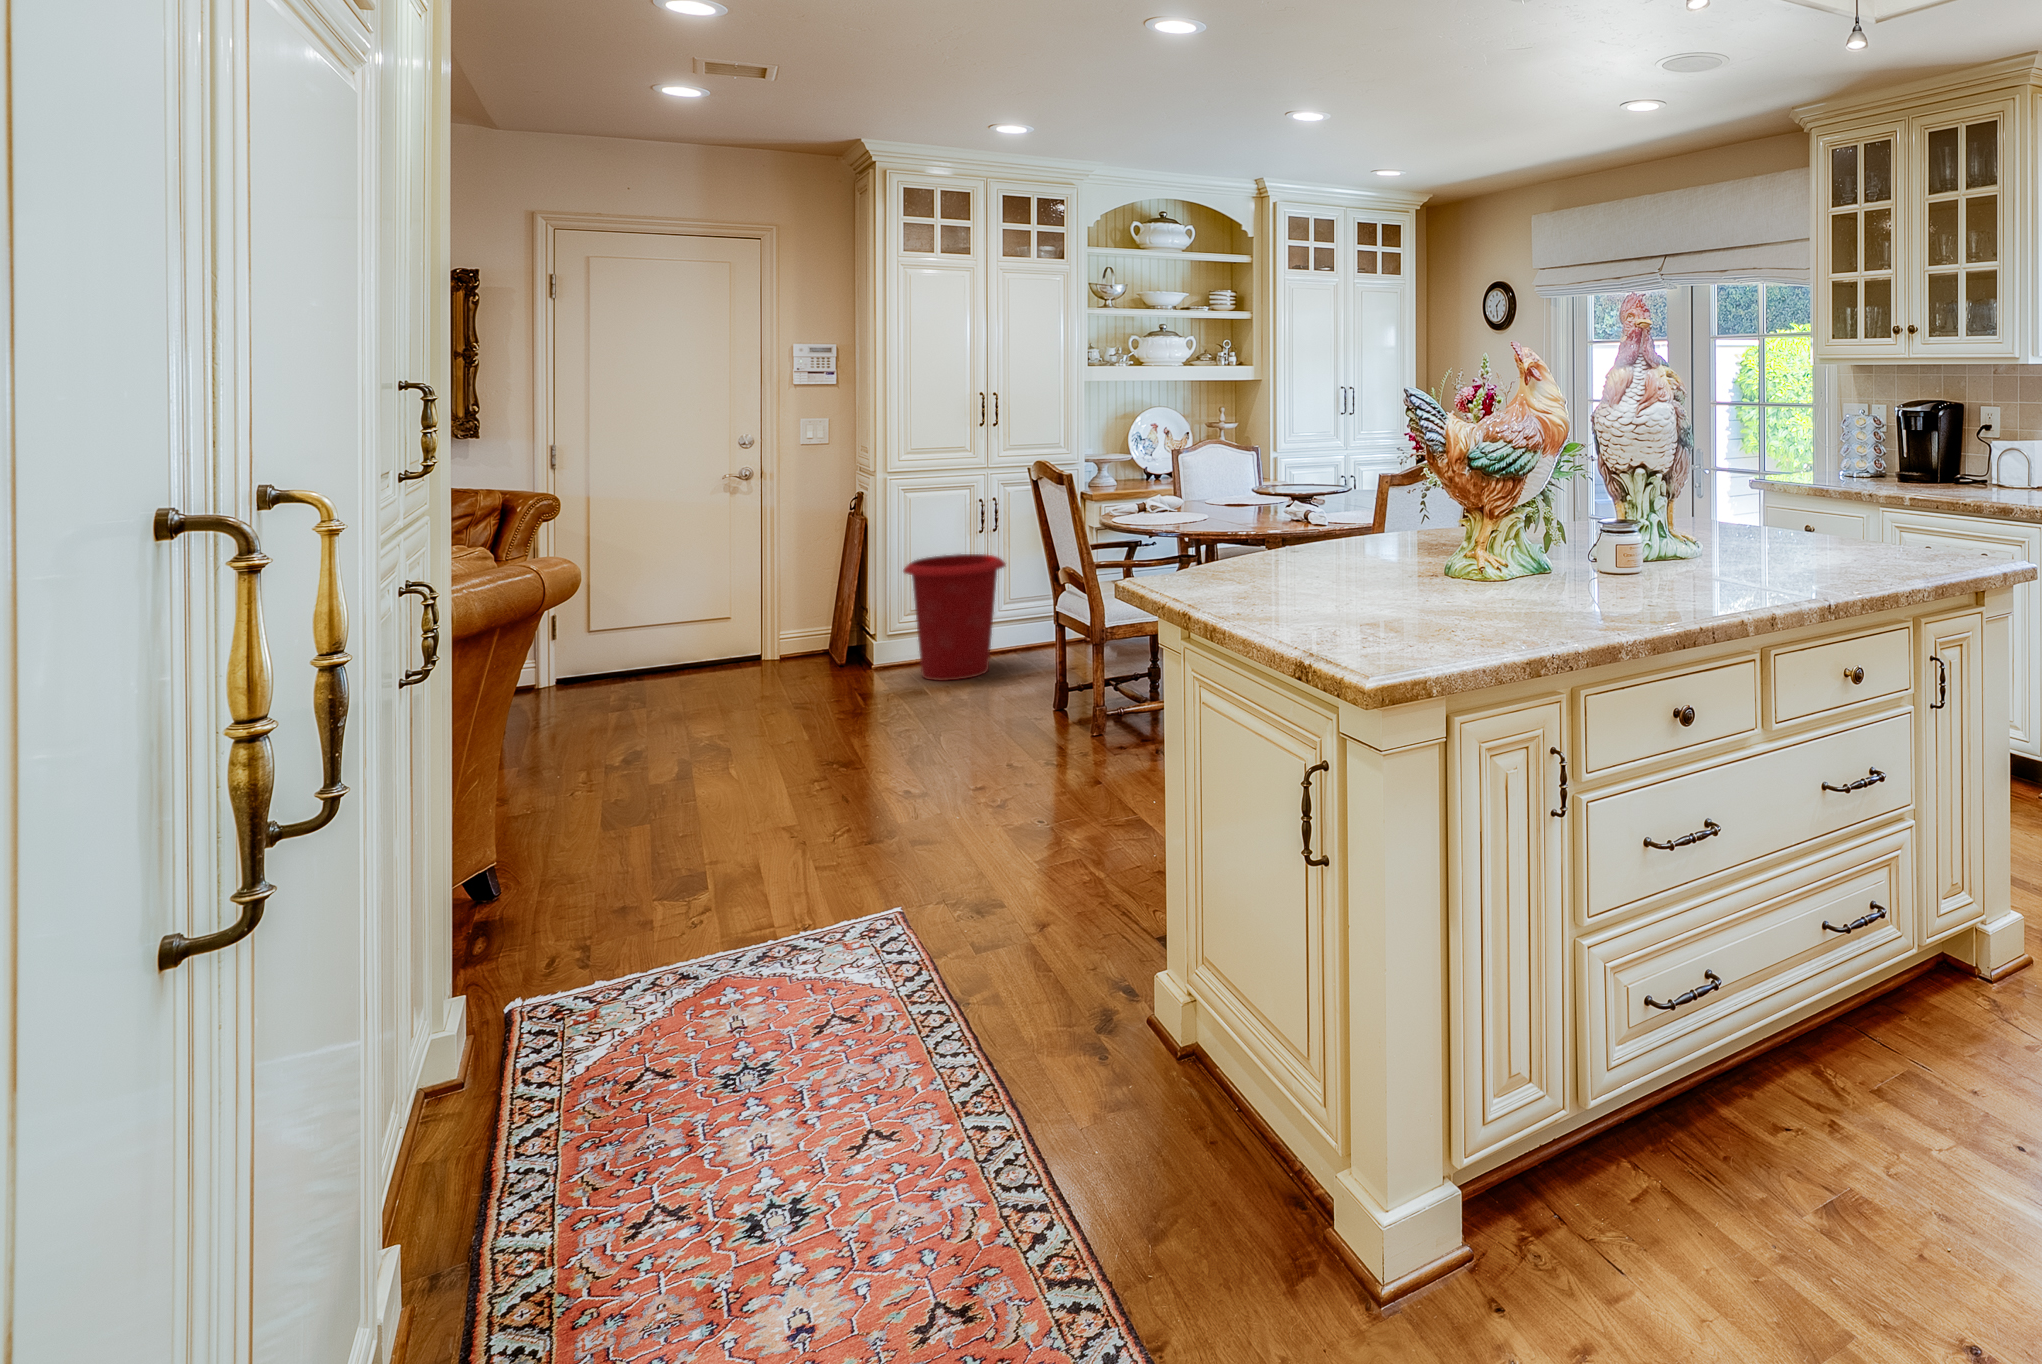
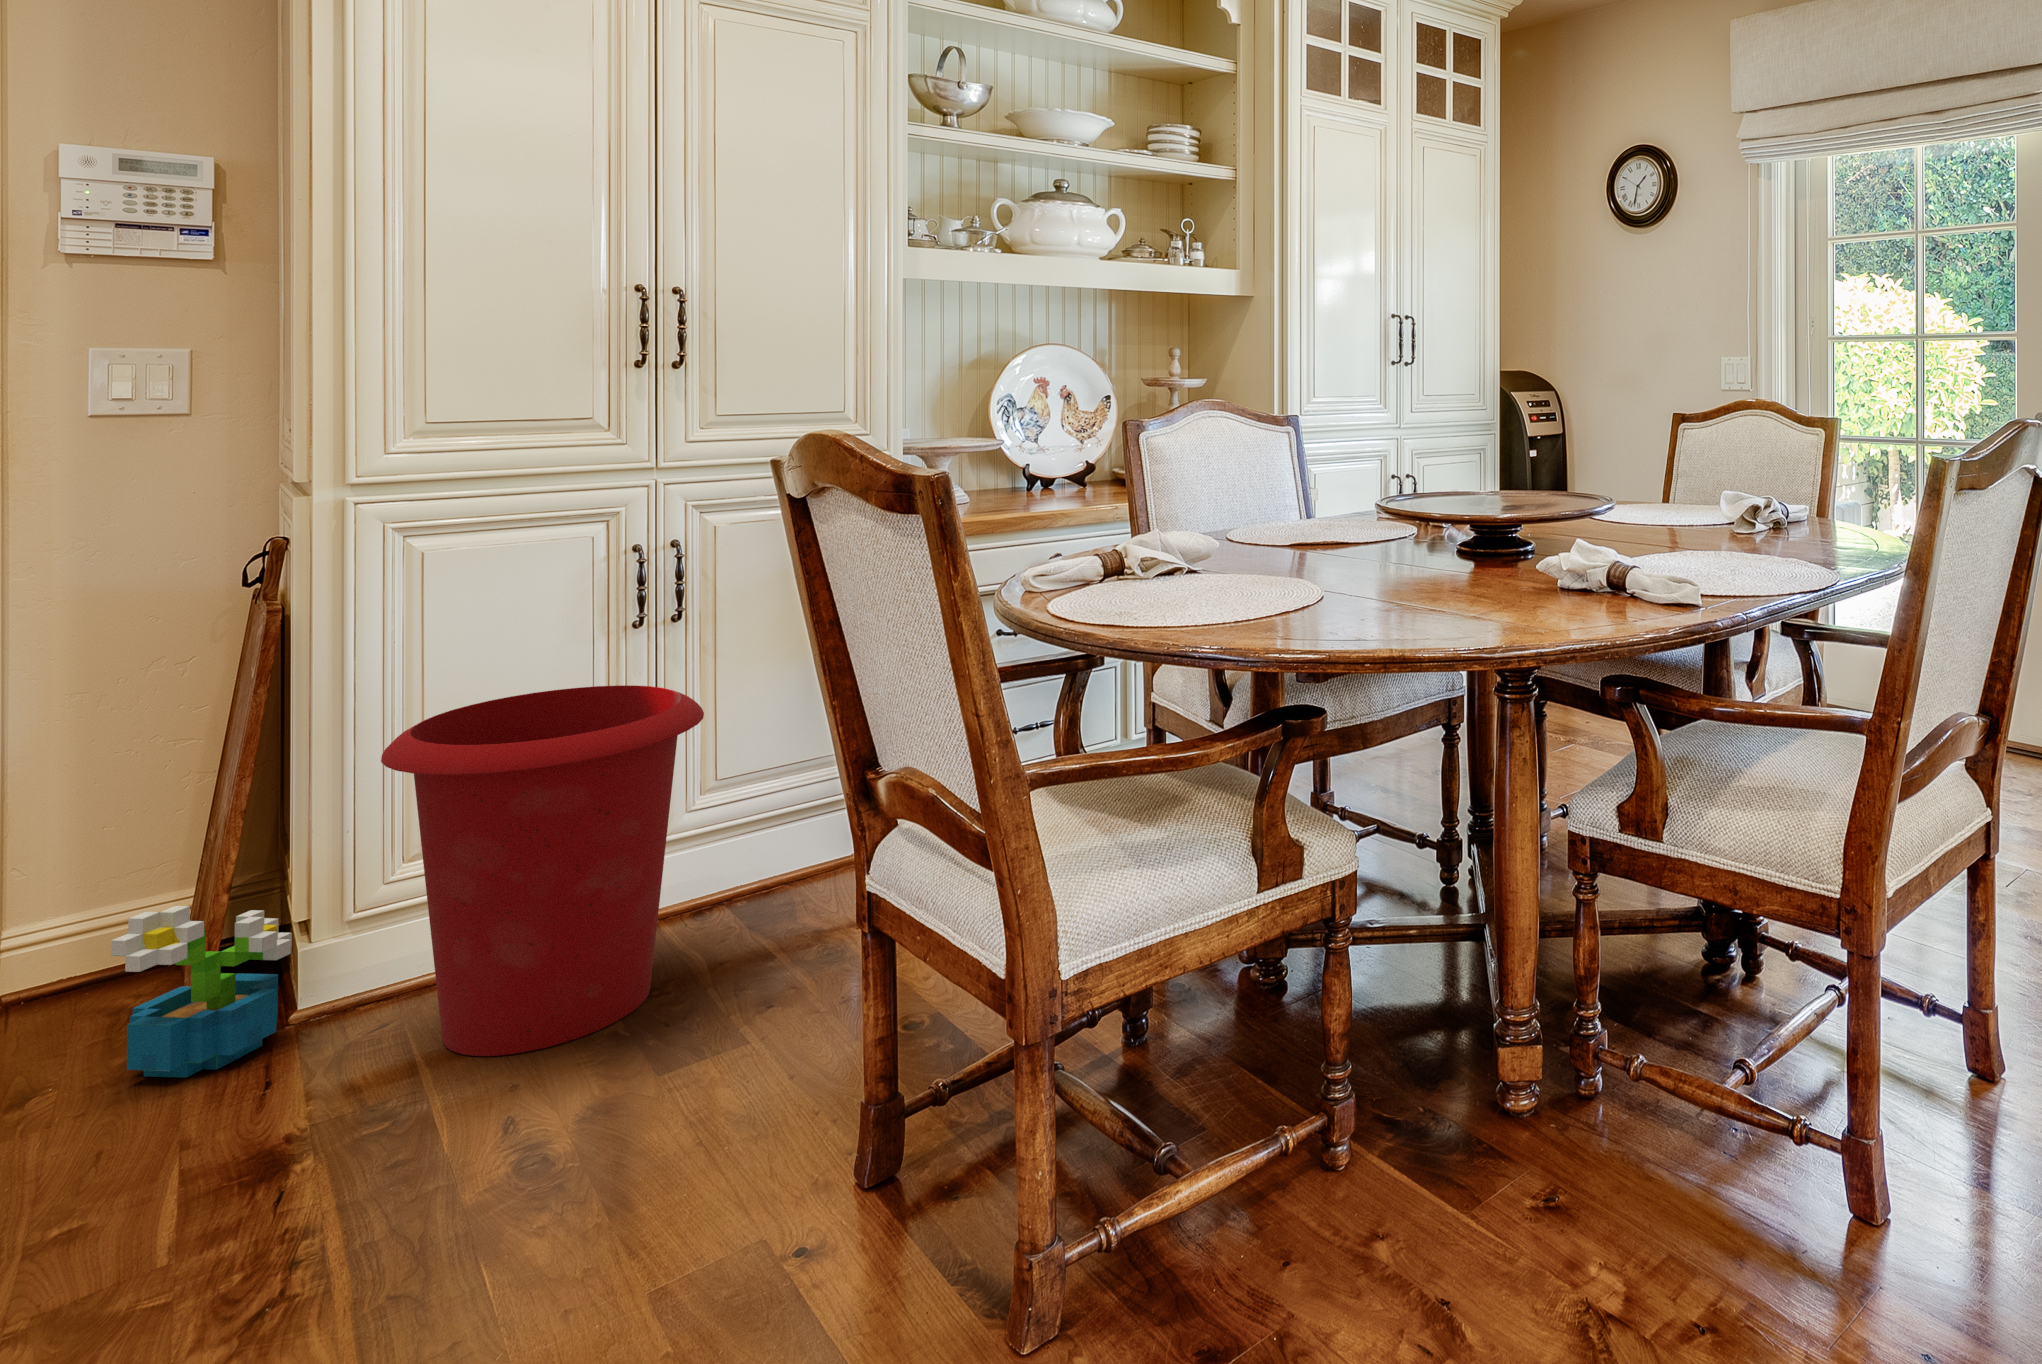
decorative plant: none [826,620,874,679] -> present [111,906,292,1078]

